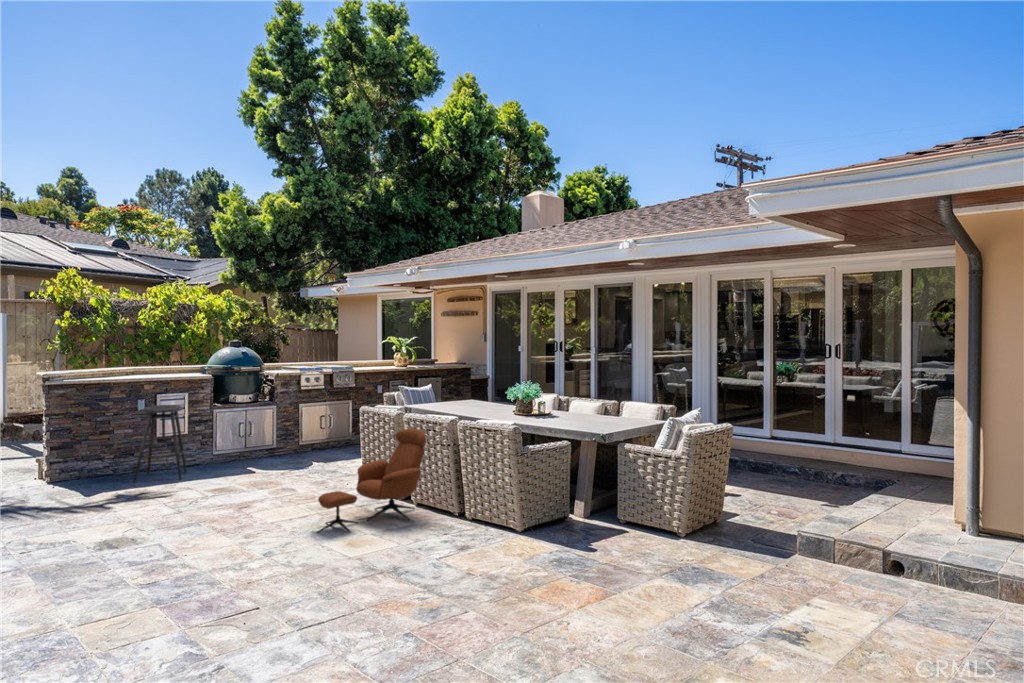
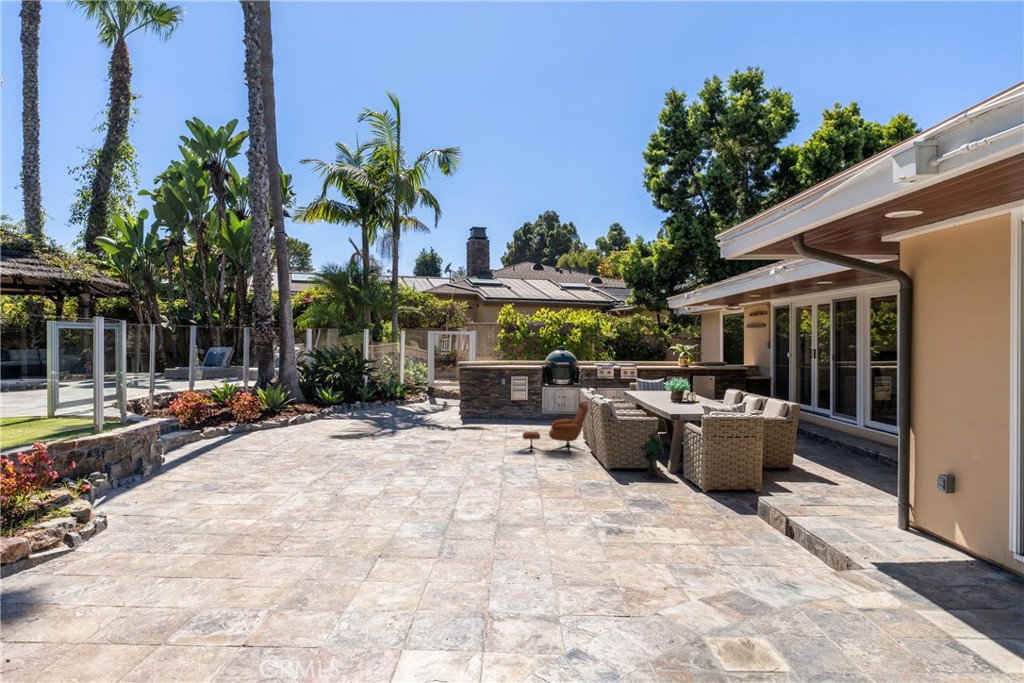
stool: present [133,405,186,483] -> none [494,382,524,424]
decorative plant: none [559,460,595,528] -> present [640,430,663,475]

